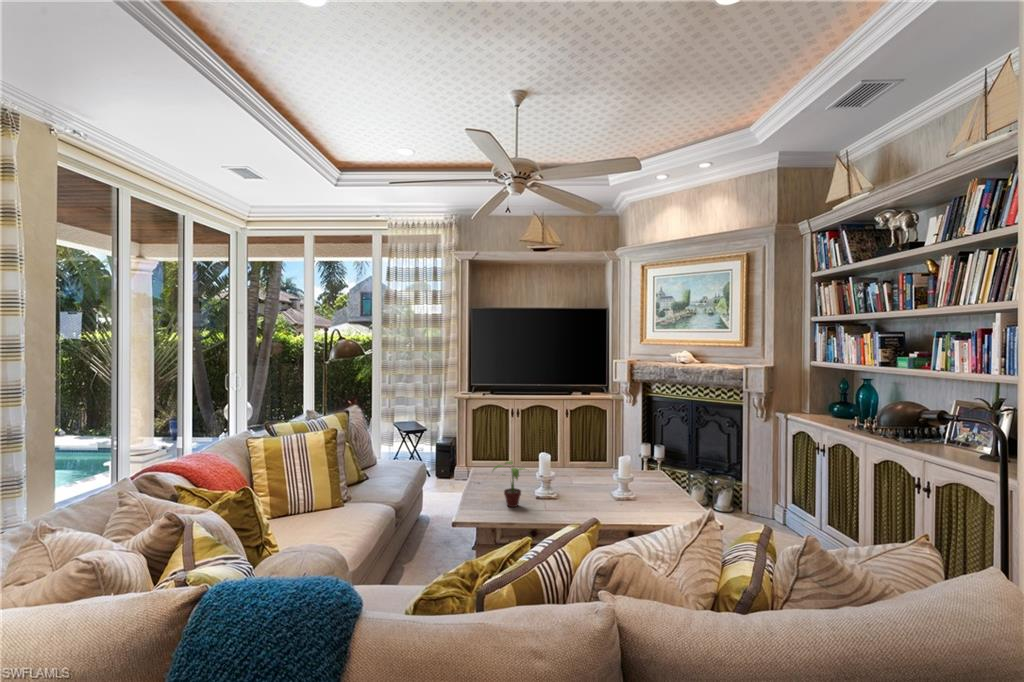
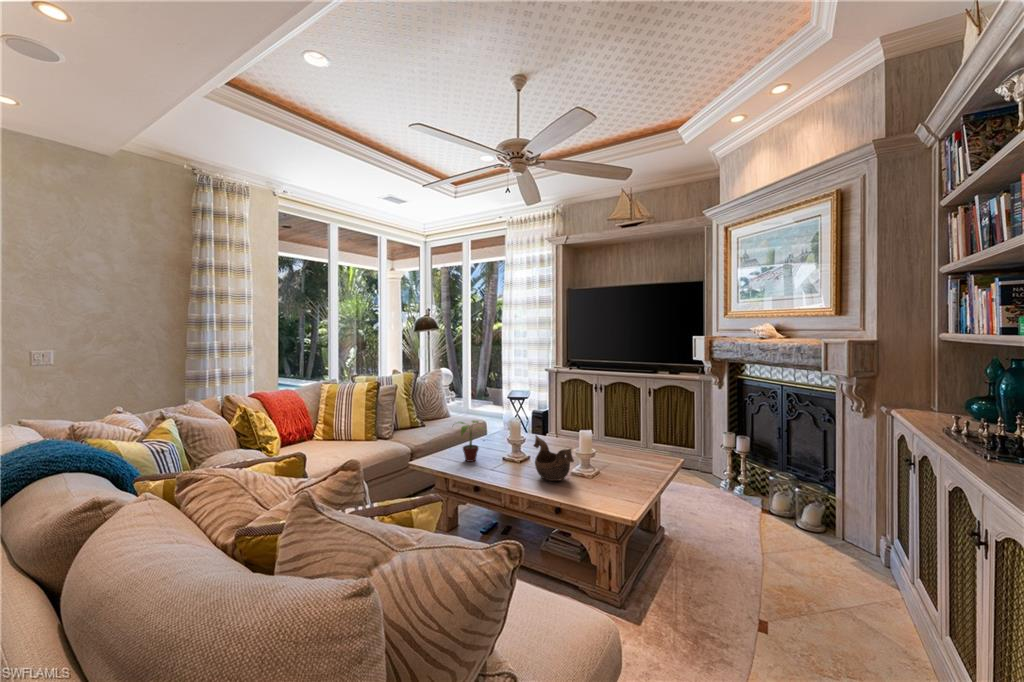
decorative bowl: none [584,468,646,509] -> present [533,435,574,481]

